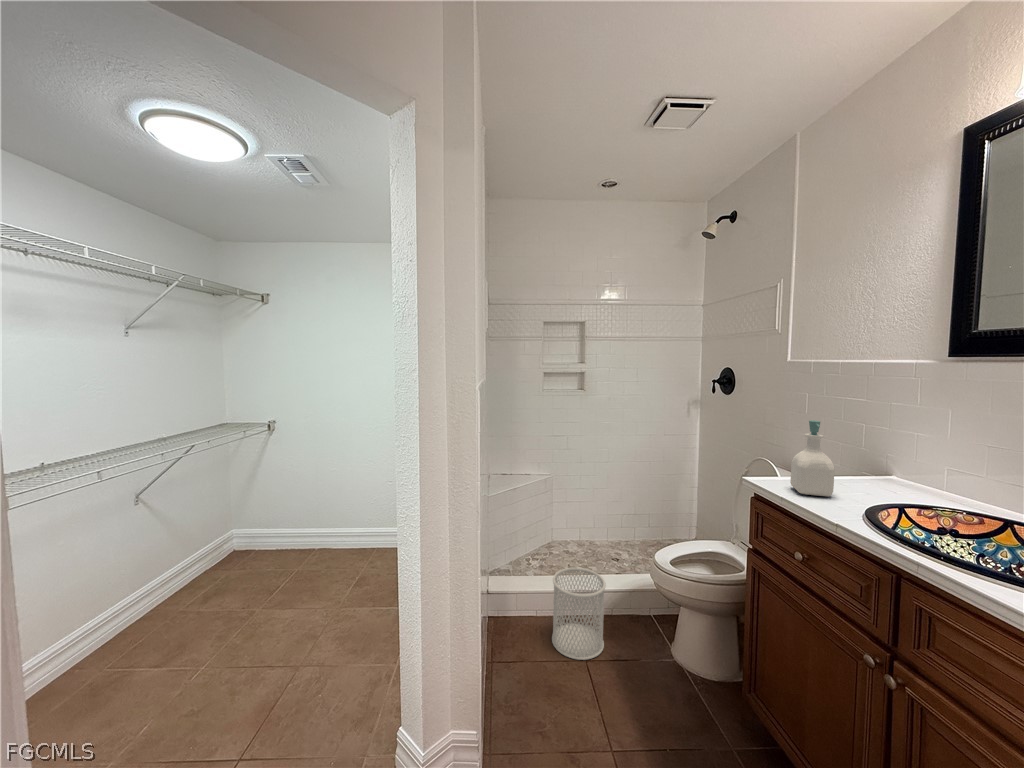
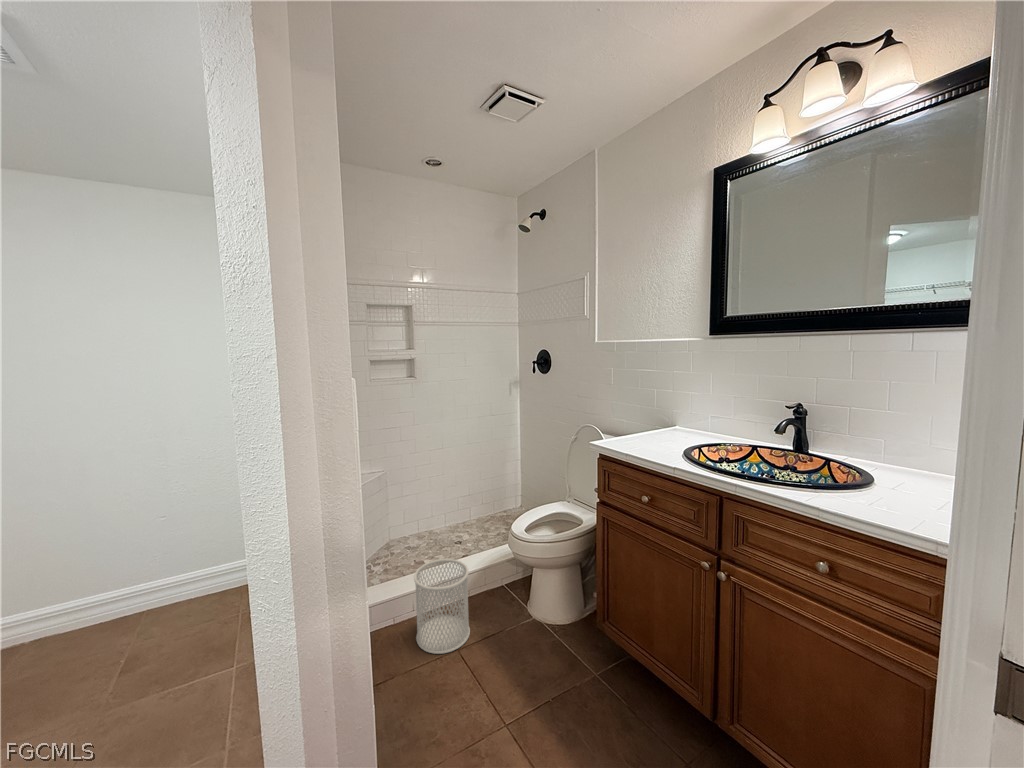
soap bottle: present [790,420,835,496] -> none [626,388,658,448]

